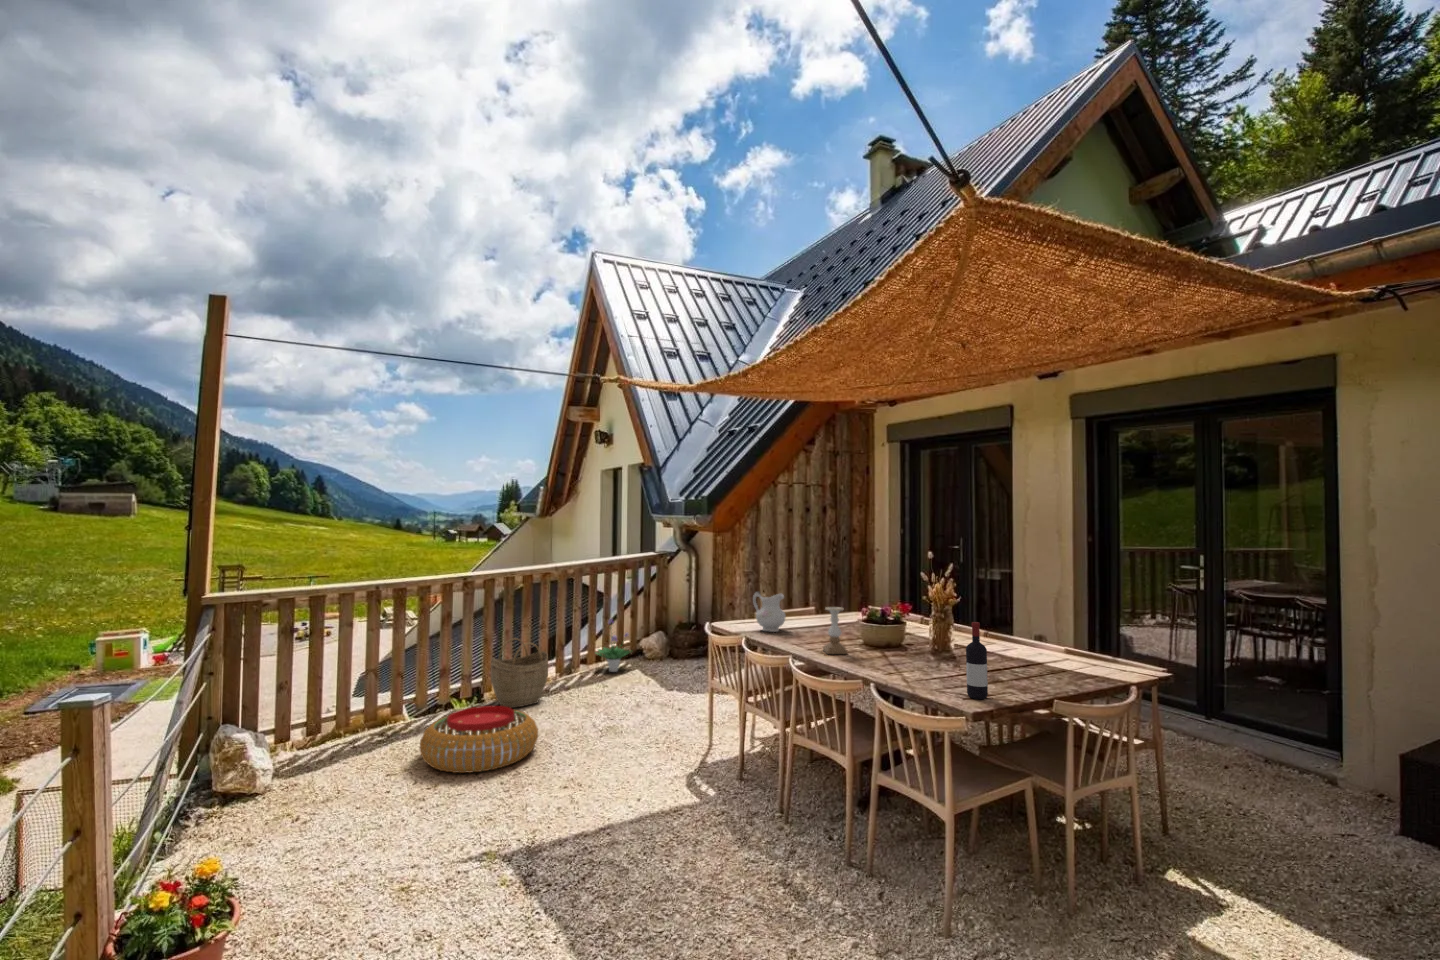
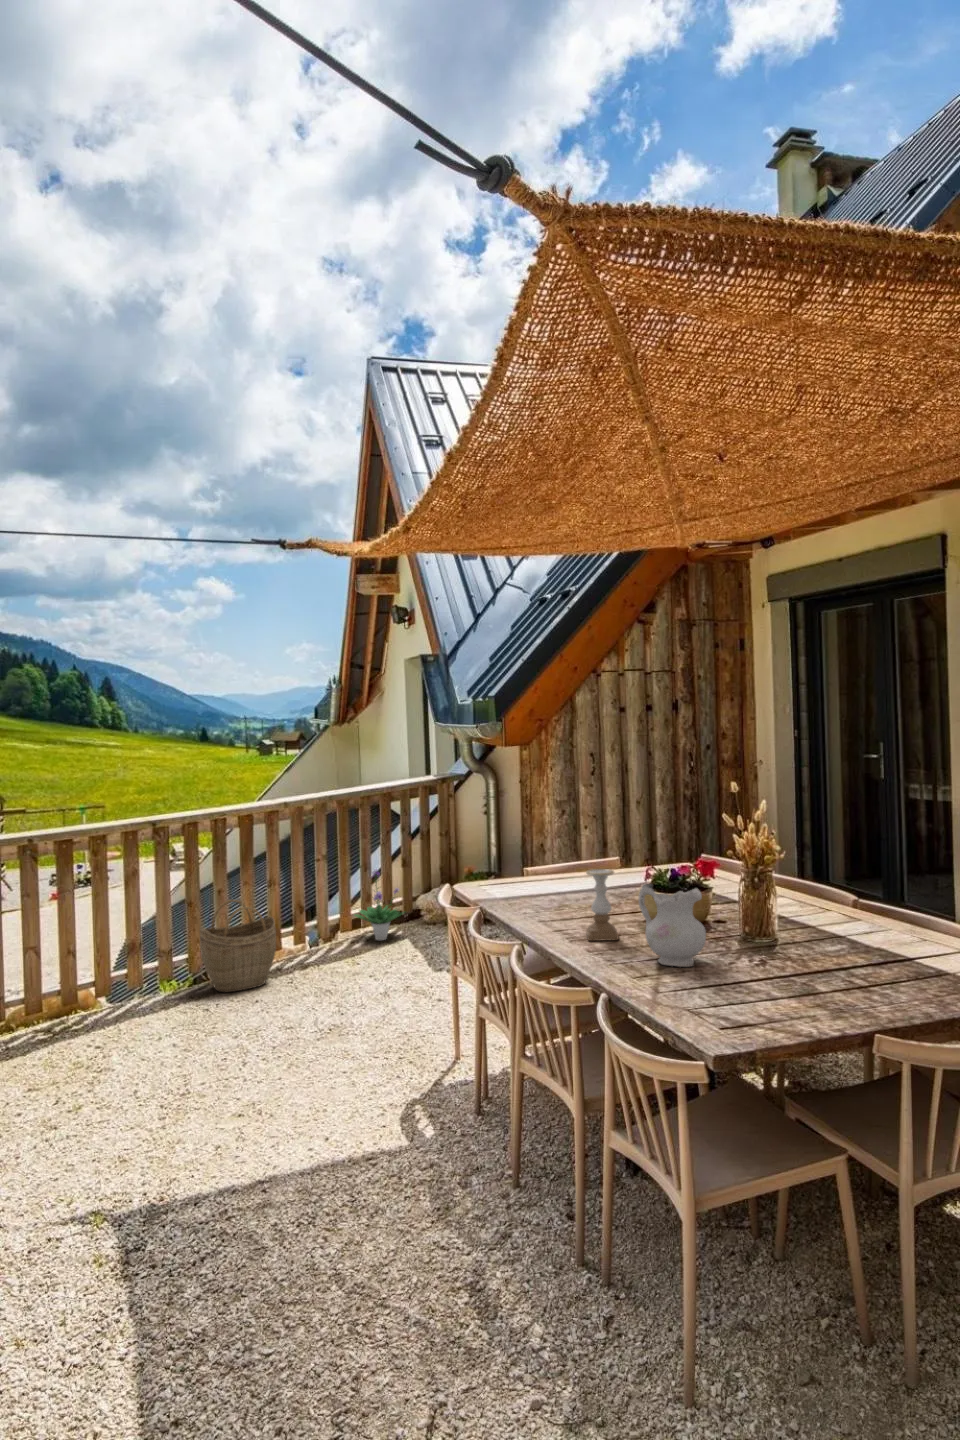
ceramic pitcher: present [753,592,786,632] -> present [638,884,706,967]
wine bottle: present [966,622,988,699] -> none [745,908,780,1032]
pouf: present [420,706,538,773] -> none [75,995,233,1087]

